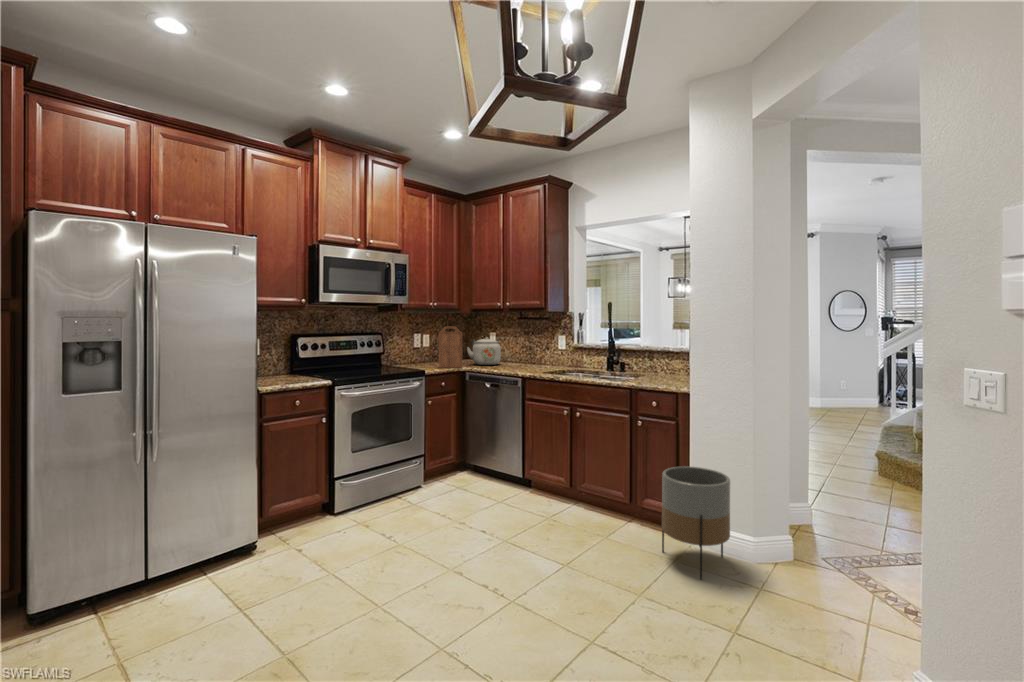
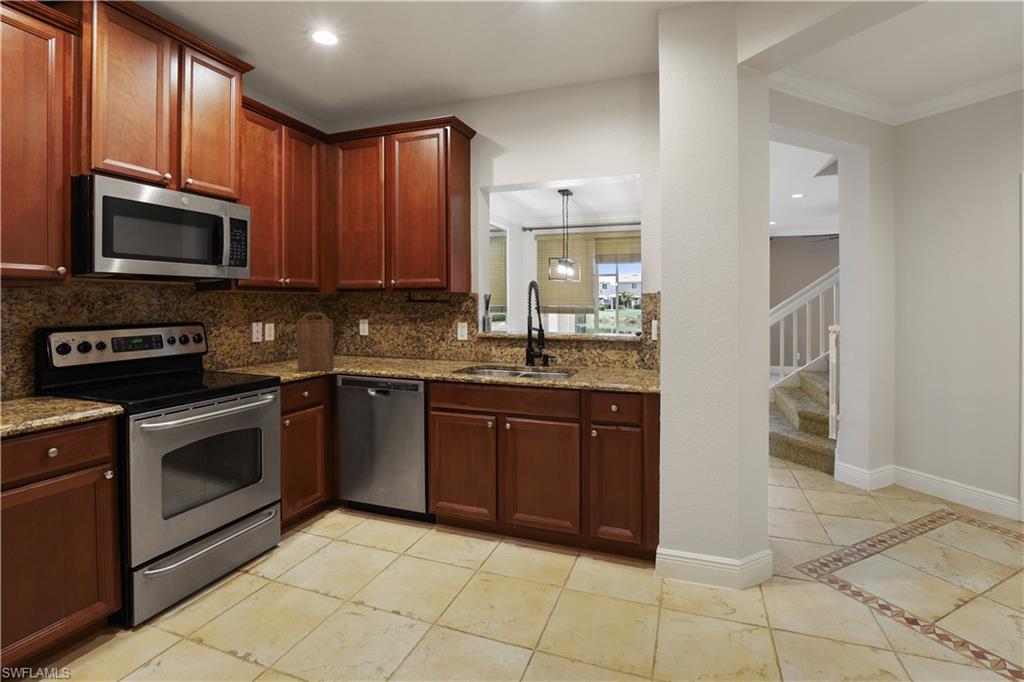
kettle: present [467,337,501,365] -> none [336,327,383,364]
planter: present [662,466,730,579] -> none [639,486,728,633]

